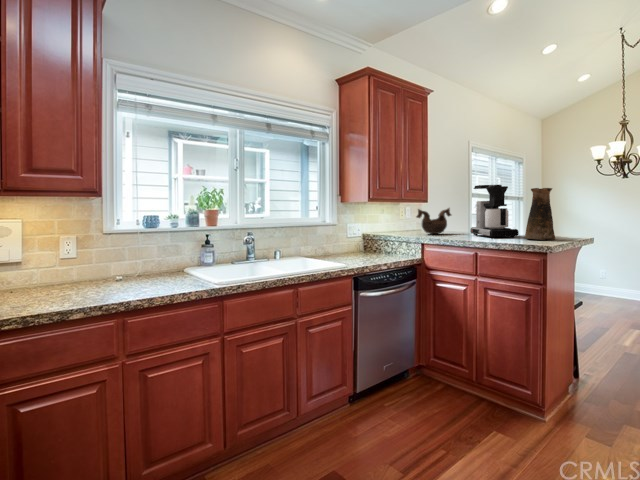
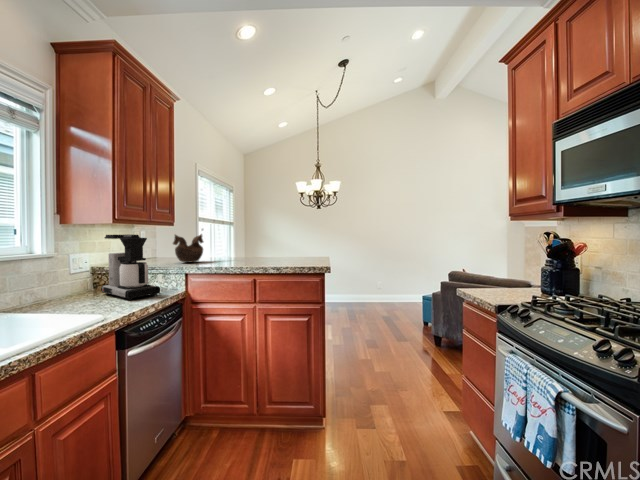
coffee maker: present [470,185,519,238] -> present [101,234,160,300]
pitcher: present [525,188,555,240] -> none [295,217,318,263]

